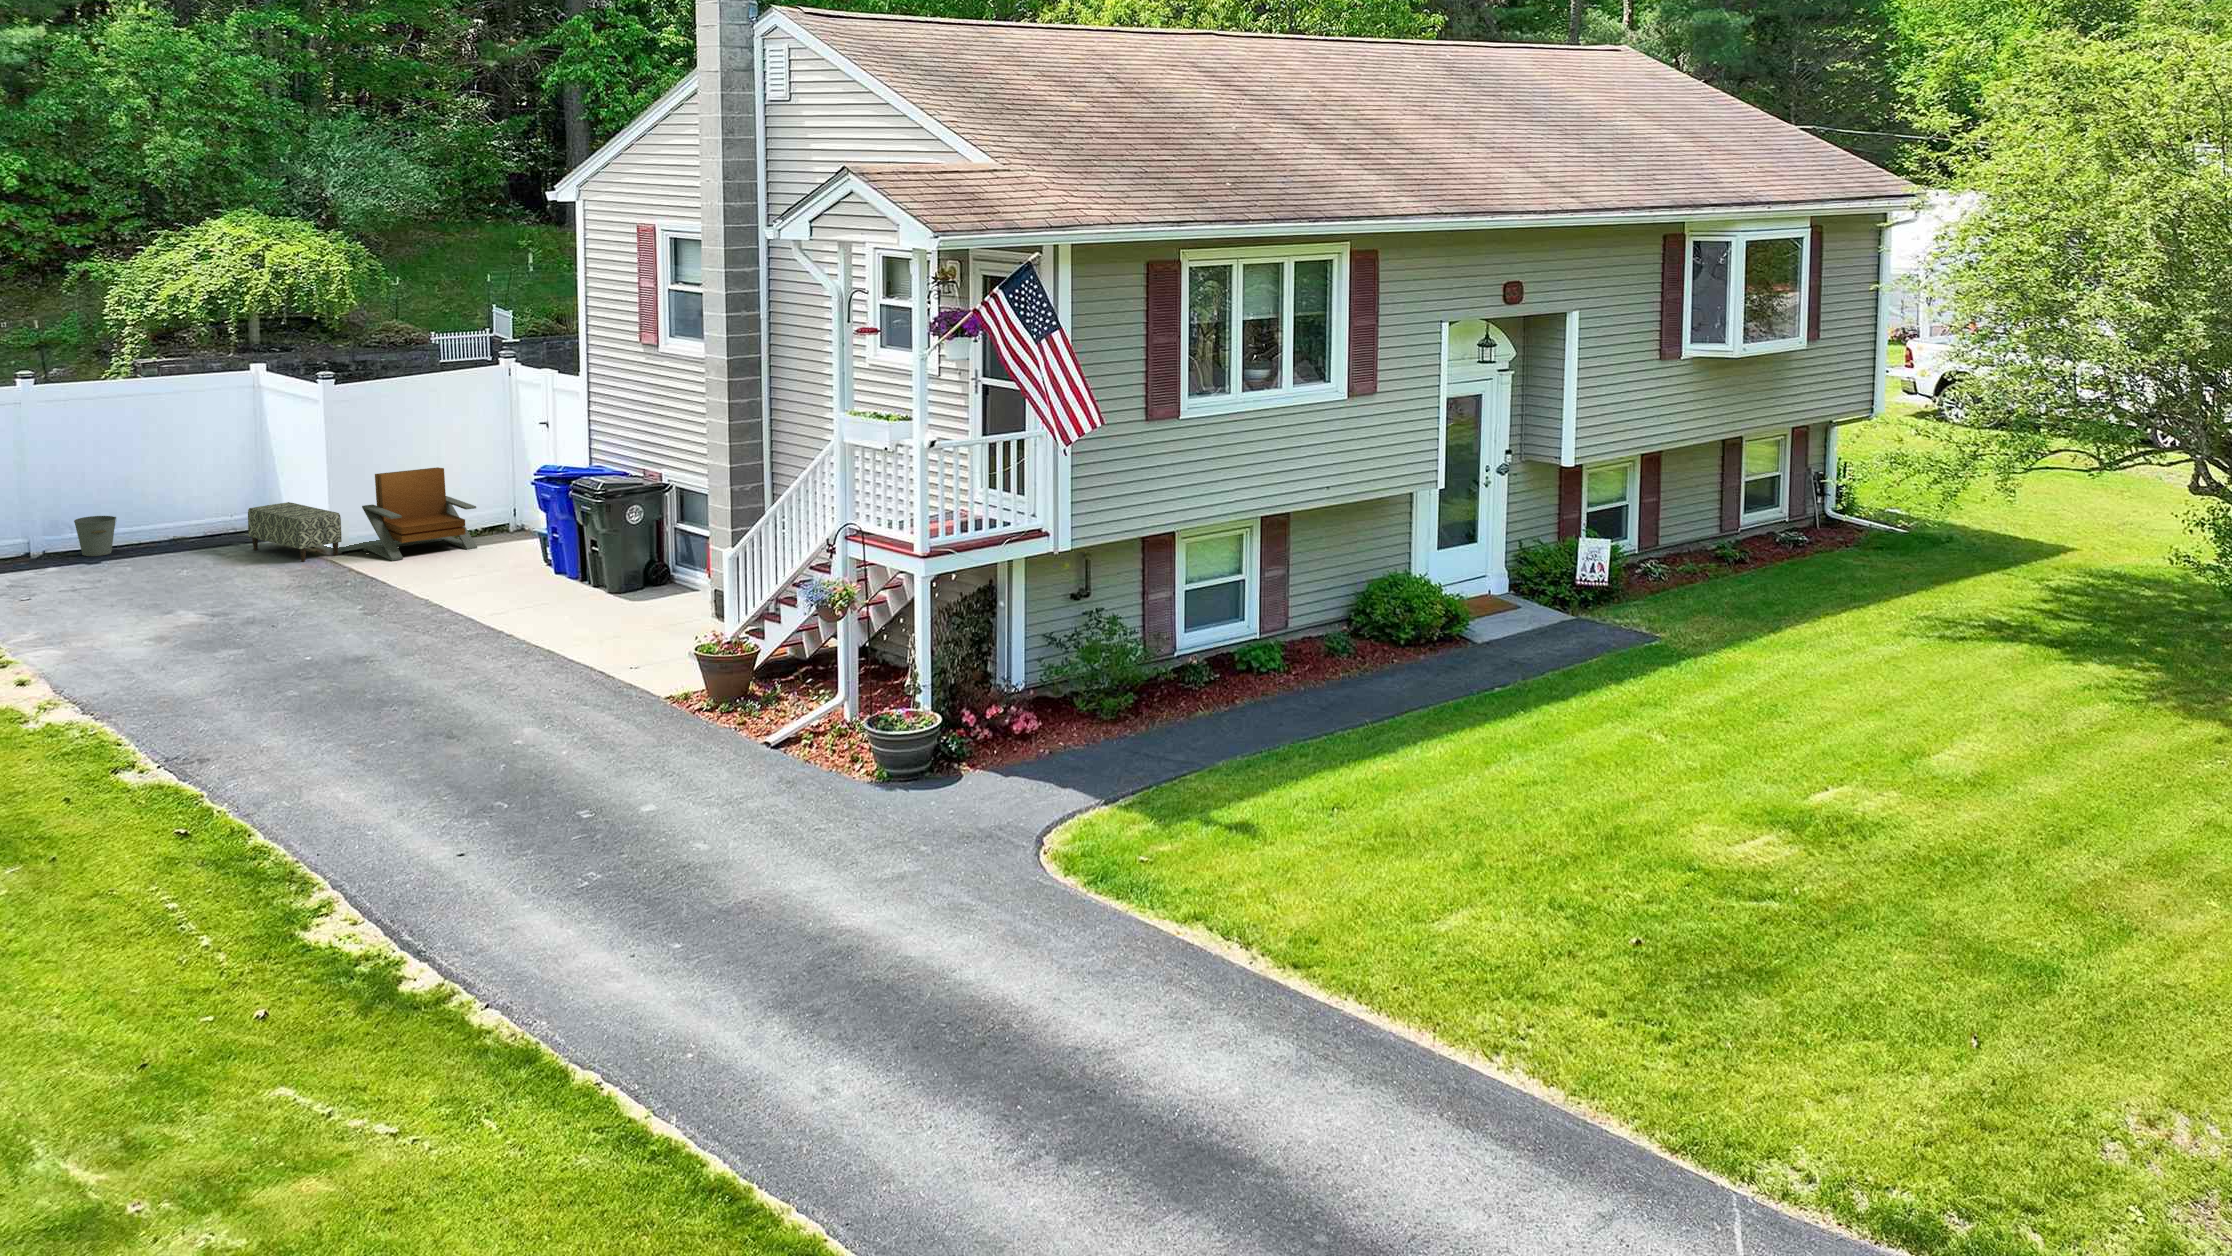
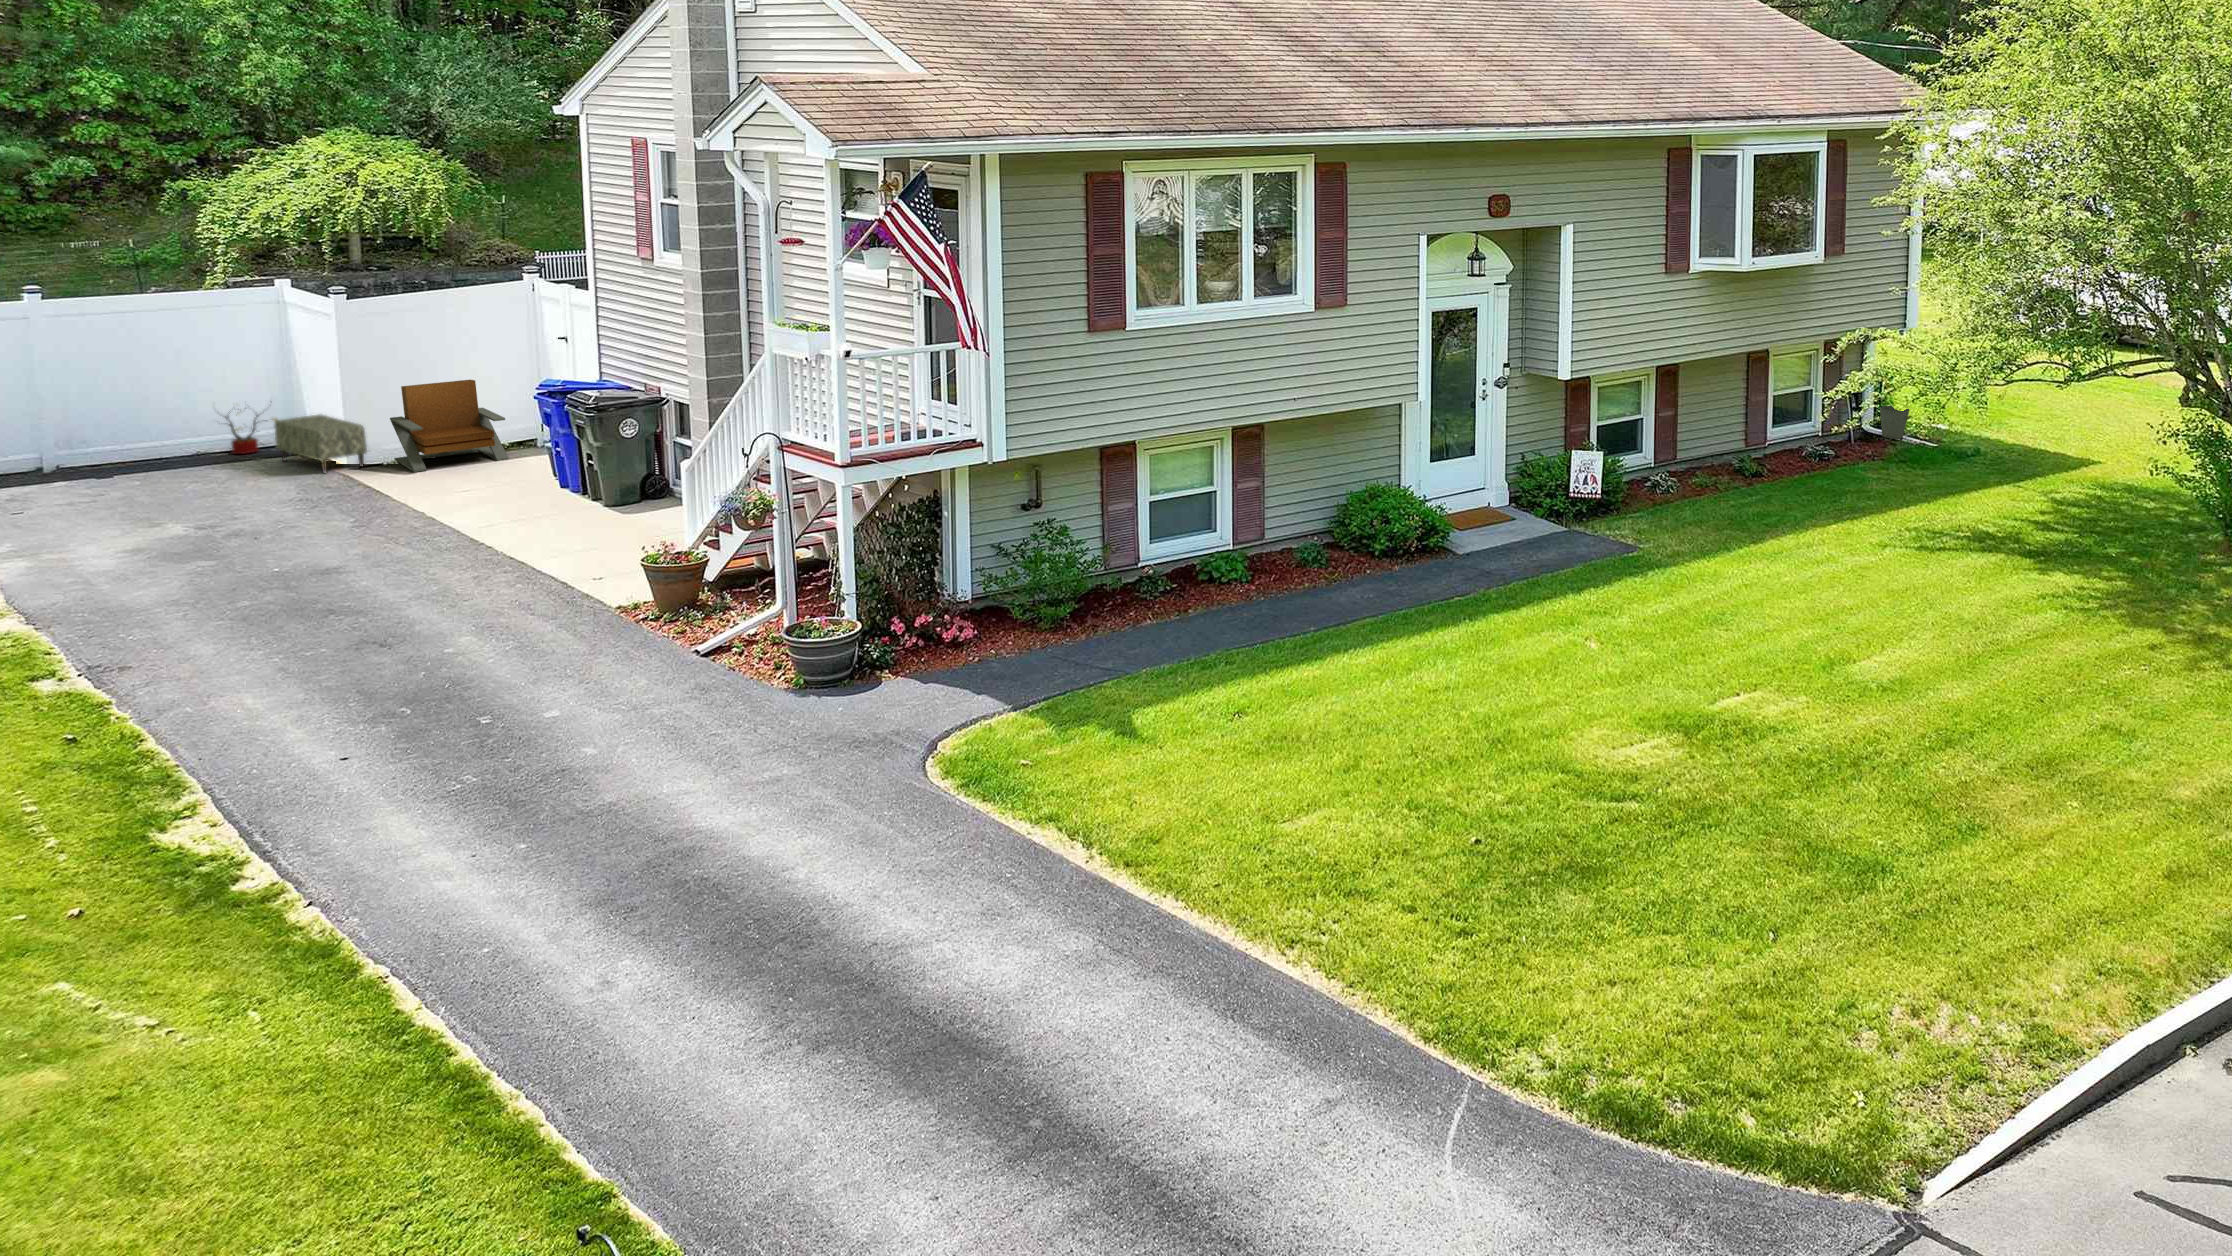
decorative plant: none [178,487,245,542] -> present [225,408,278,454]
bucket: present [74,516,116,556] -> present [1880,406,1910,439]

